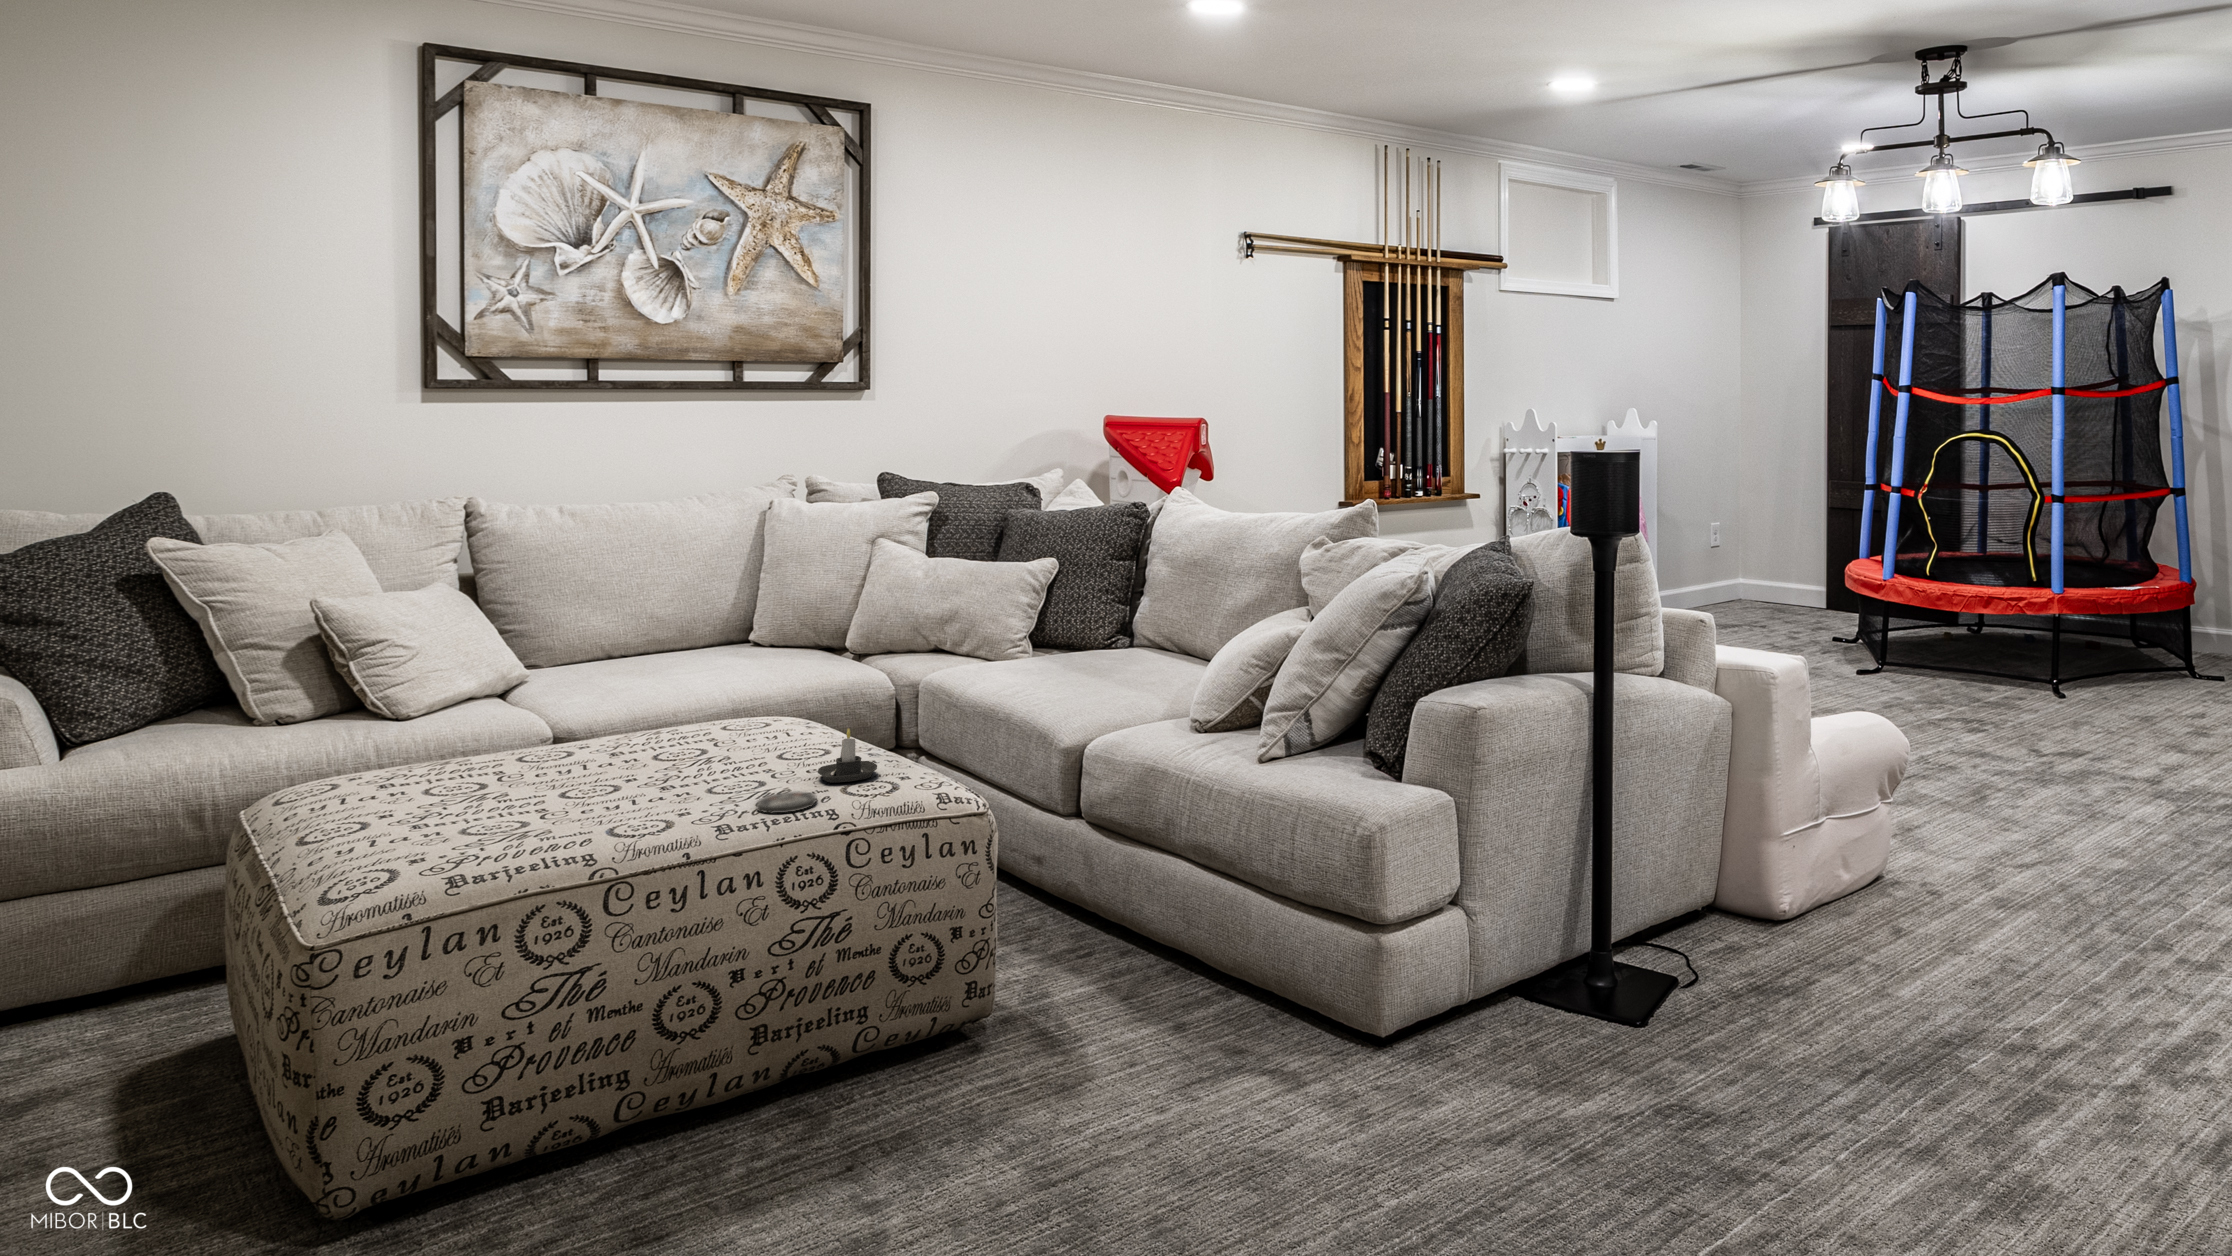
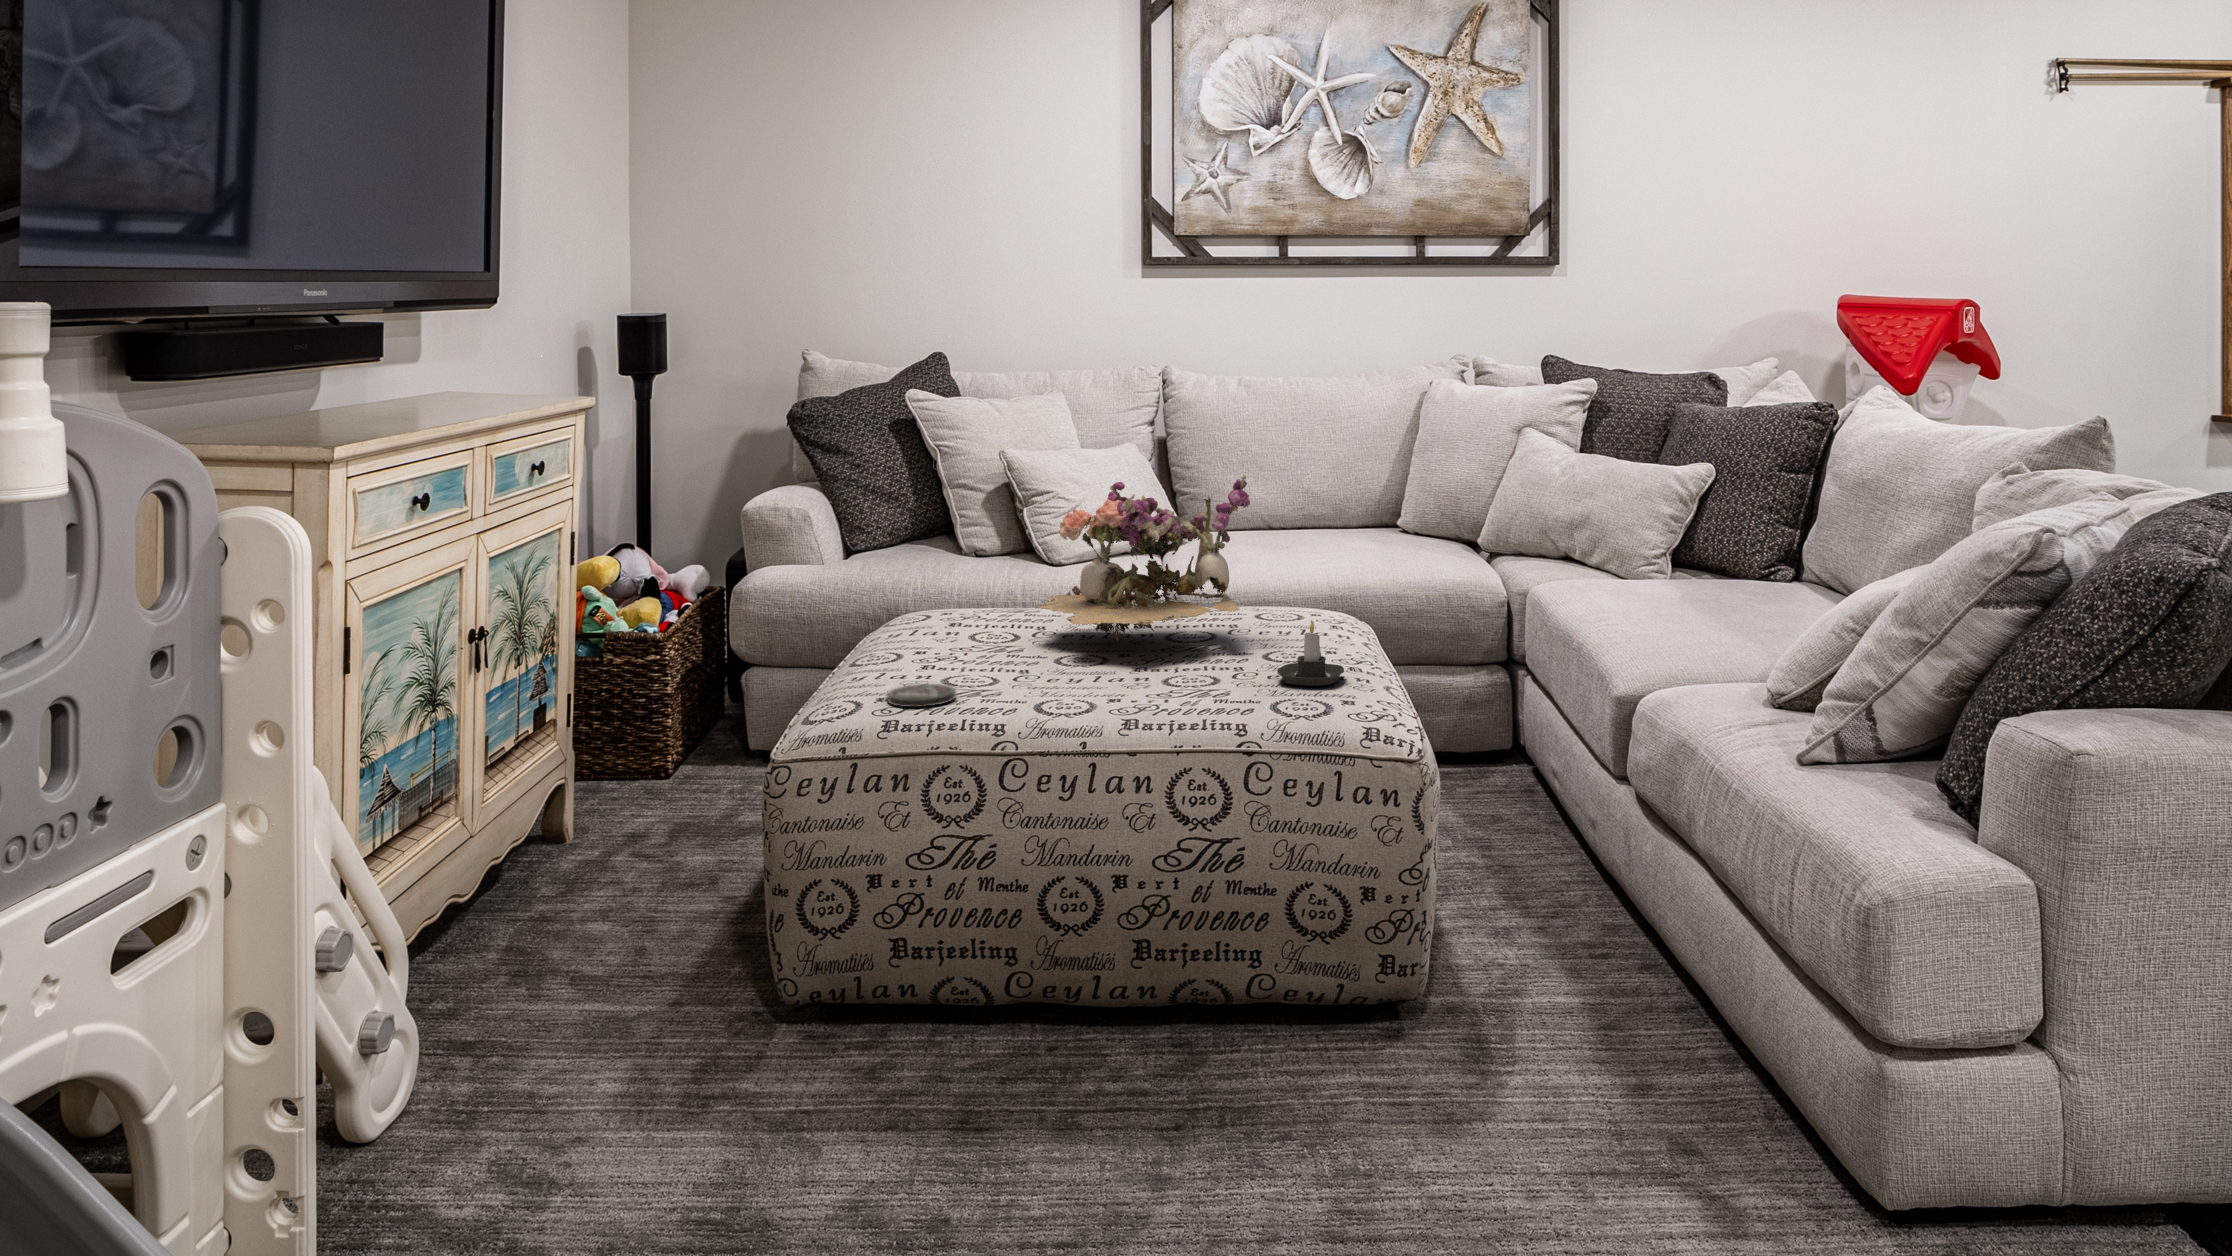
flower arrangement: none [525,612,753,776] -> present [1035,475,1250,641]
coaster: present [756,791,816,813] -> present [887,684,956,707]

